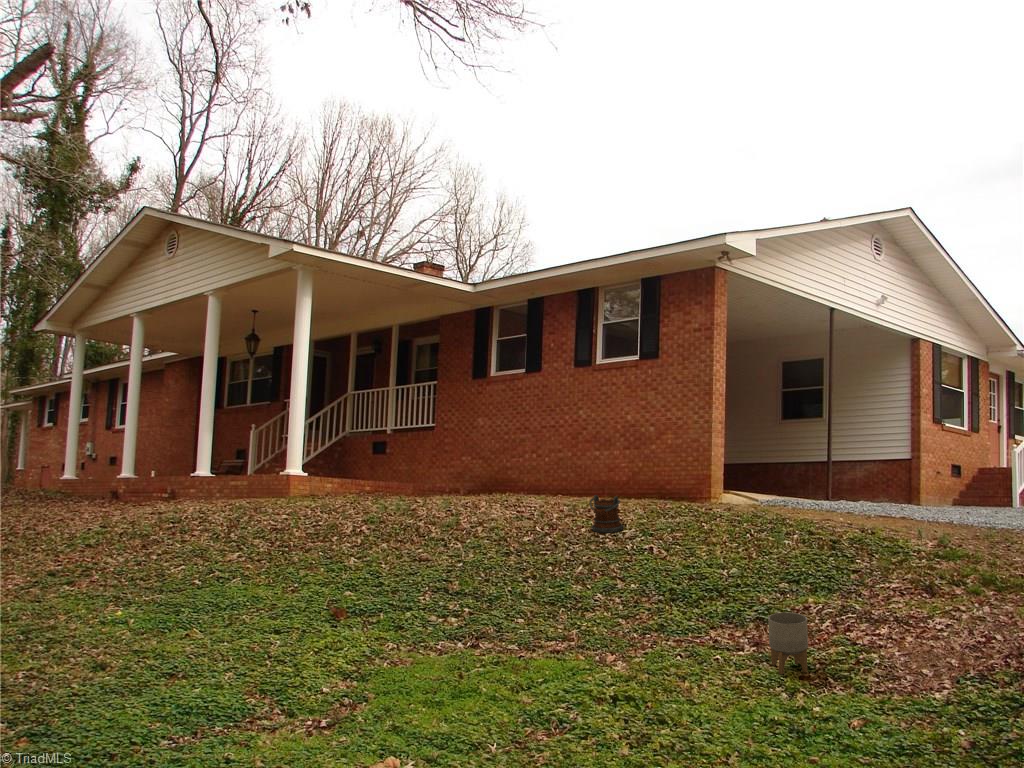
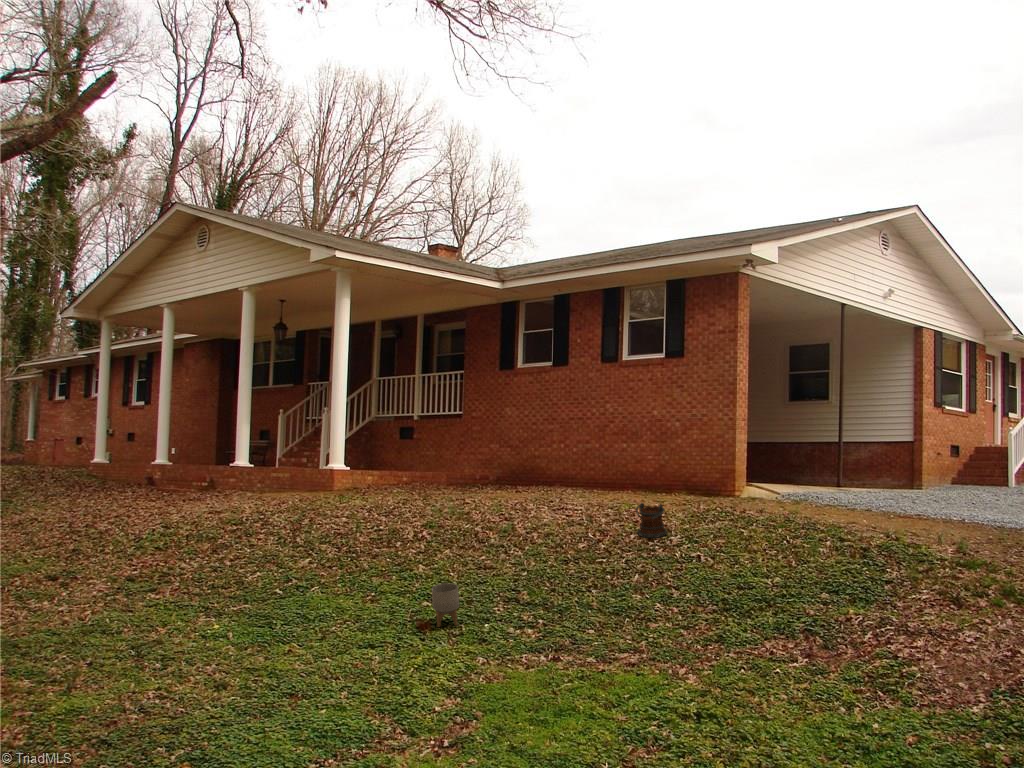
planter: present [768,612,808,674] -> present [431,583,459,627]

